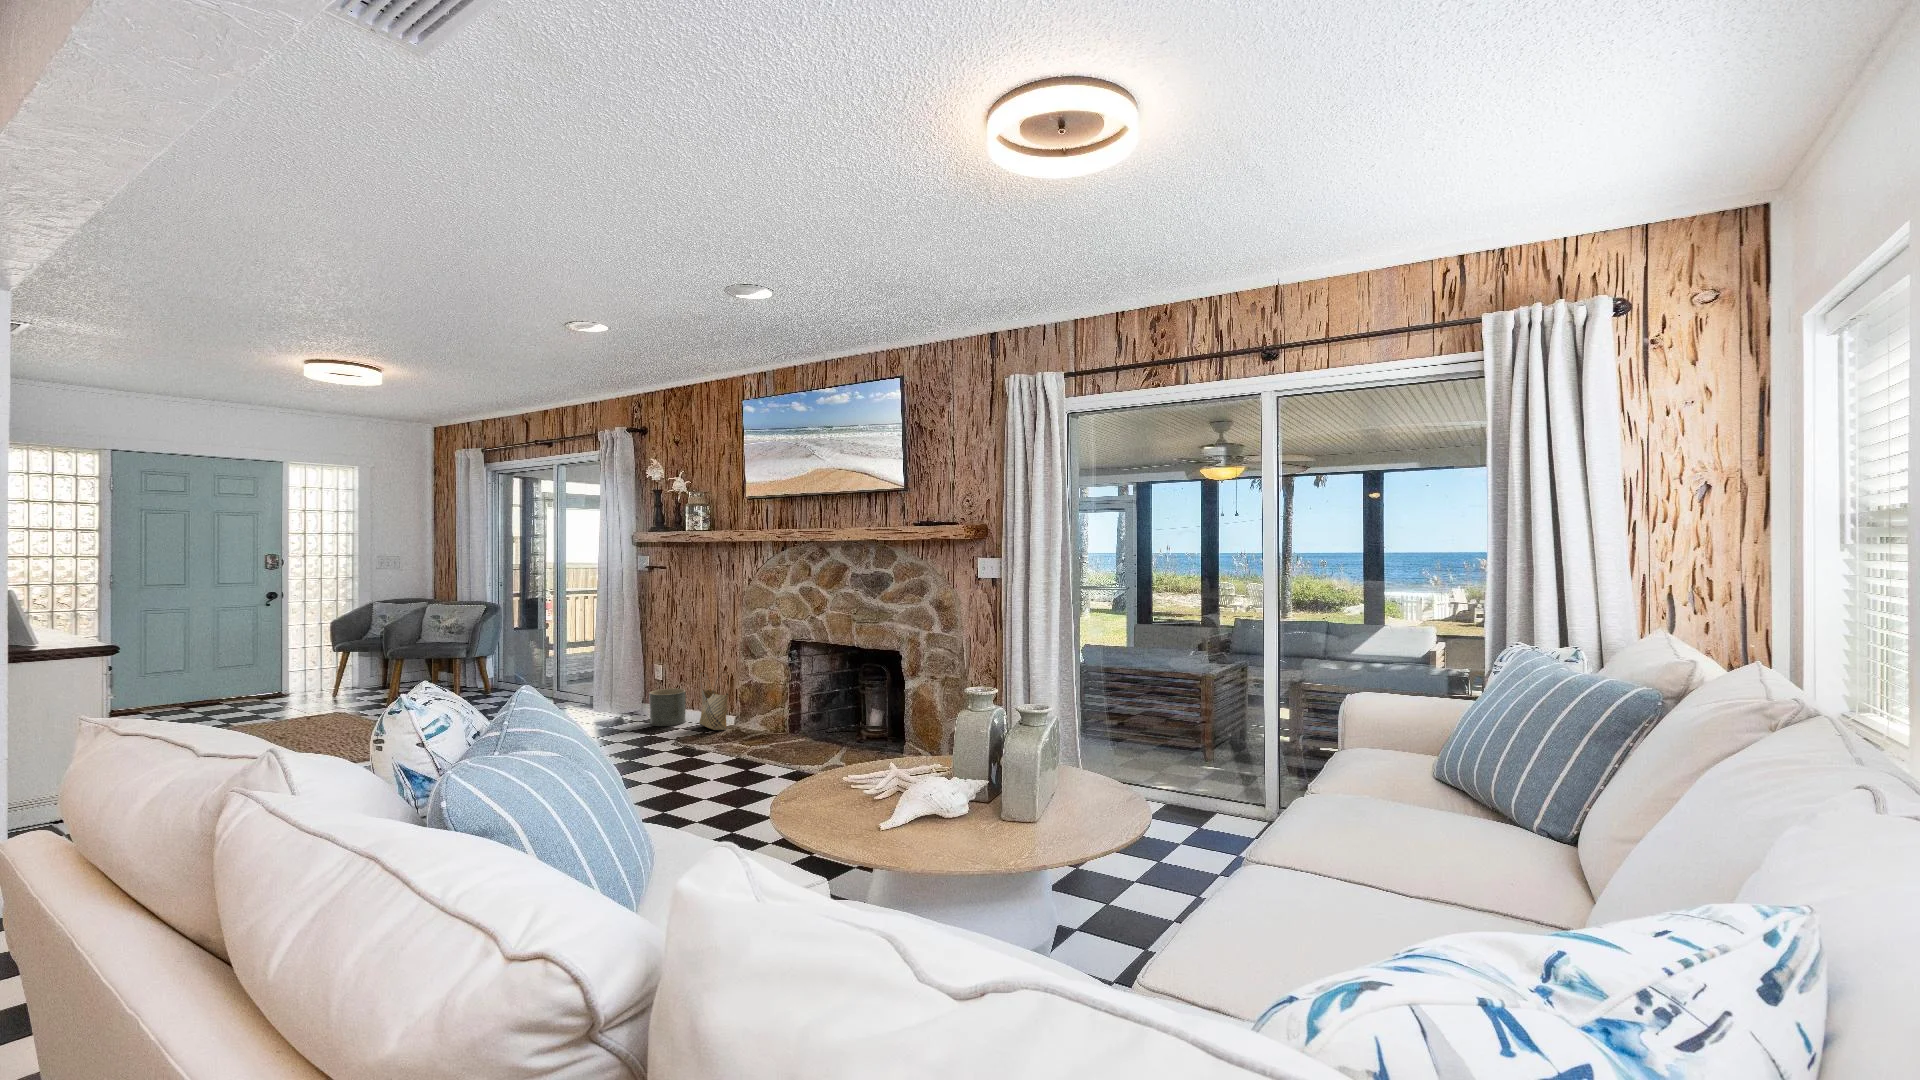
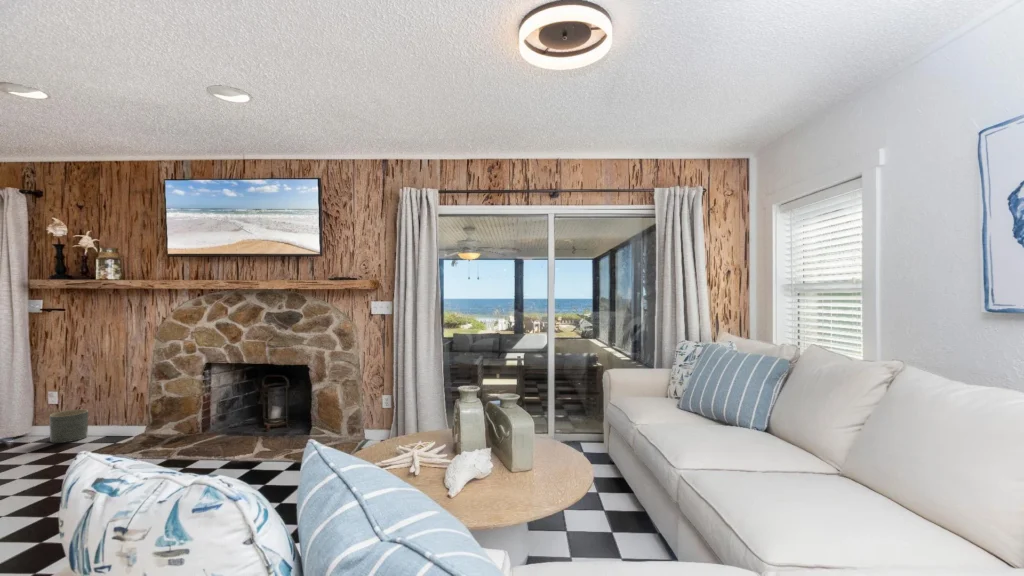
woven basket: present [699,672,729,730] -> none [107,391,140,438]

